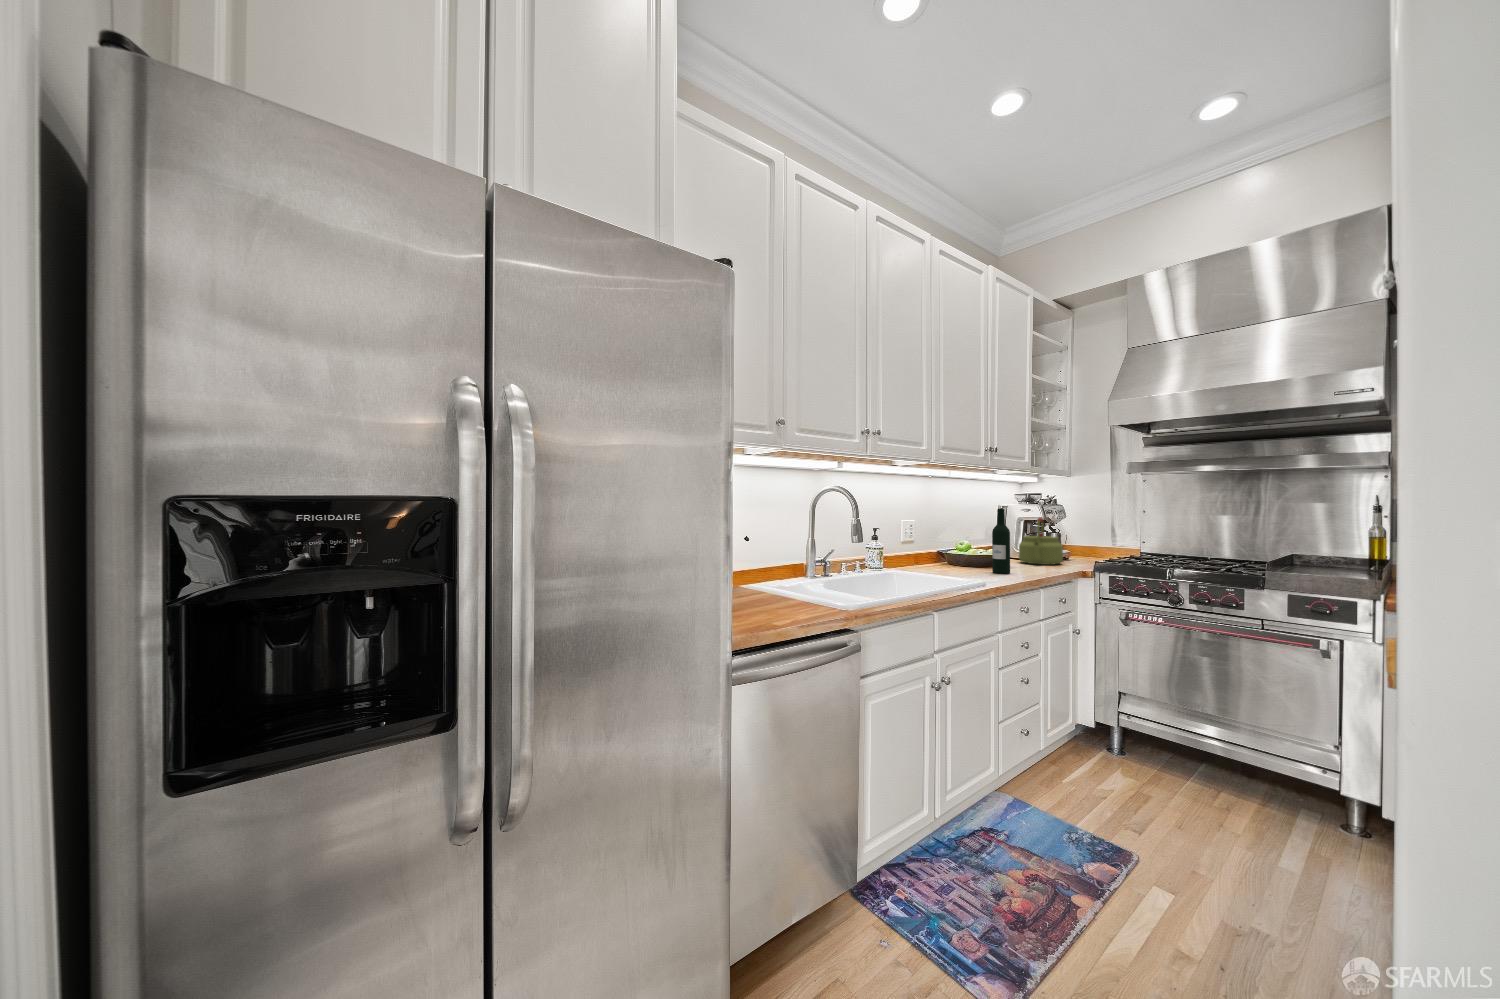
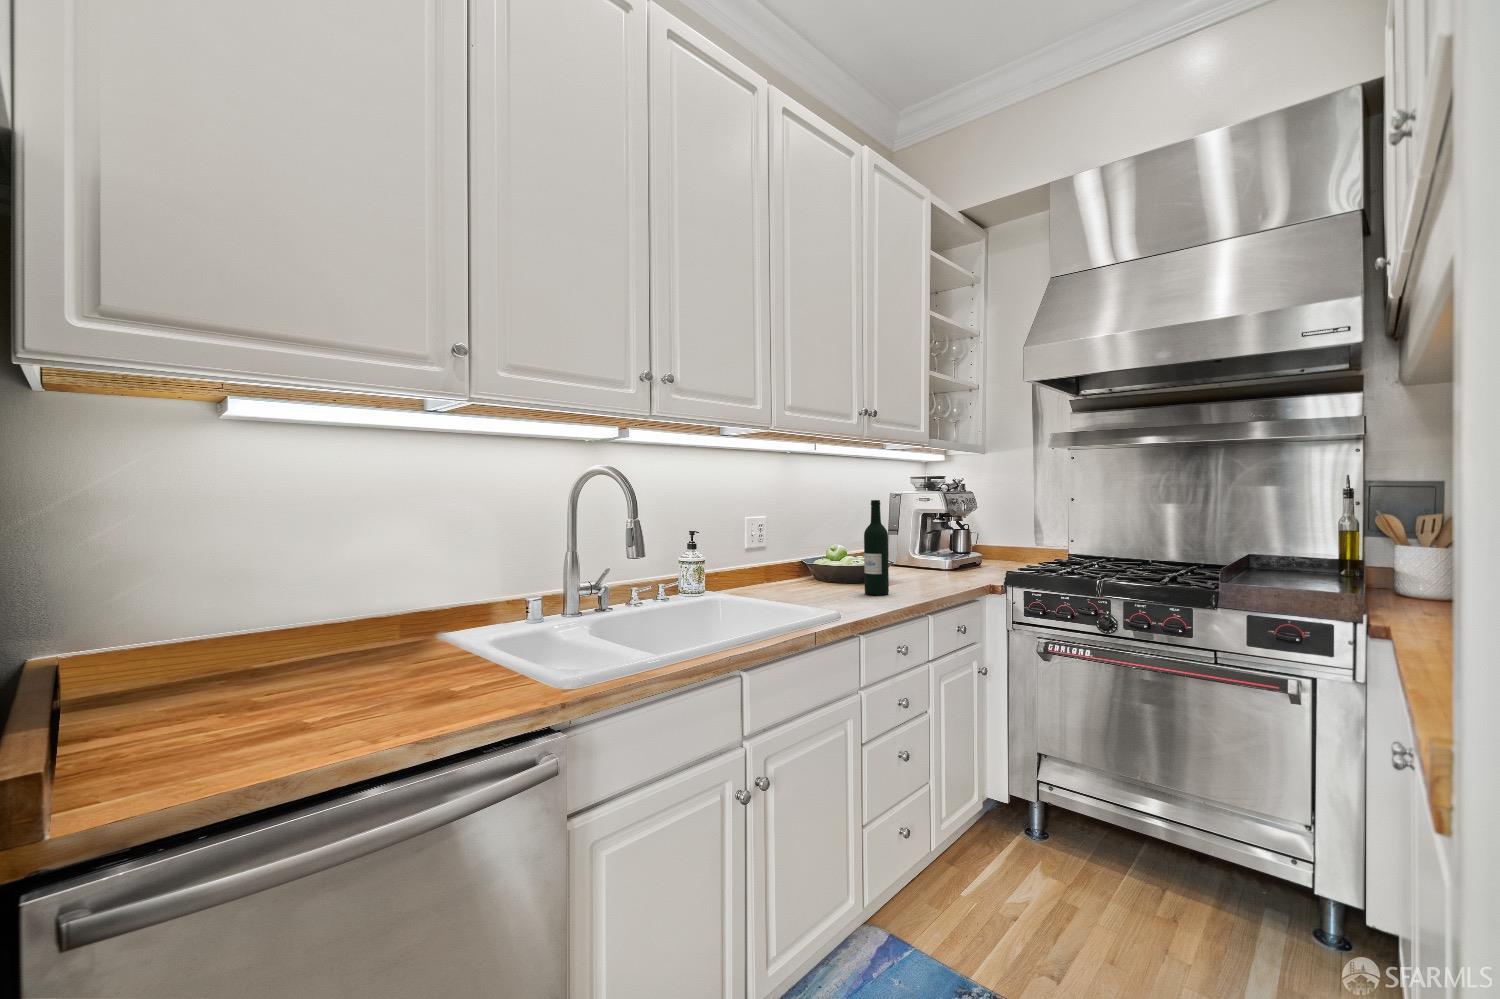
kettle: present [1019,517,1063,565] -> none [912,510,968,576]

